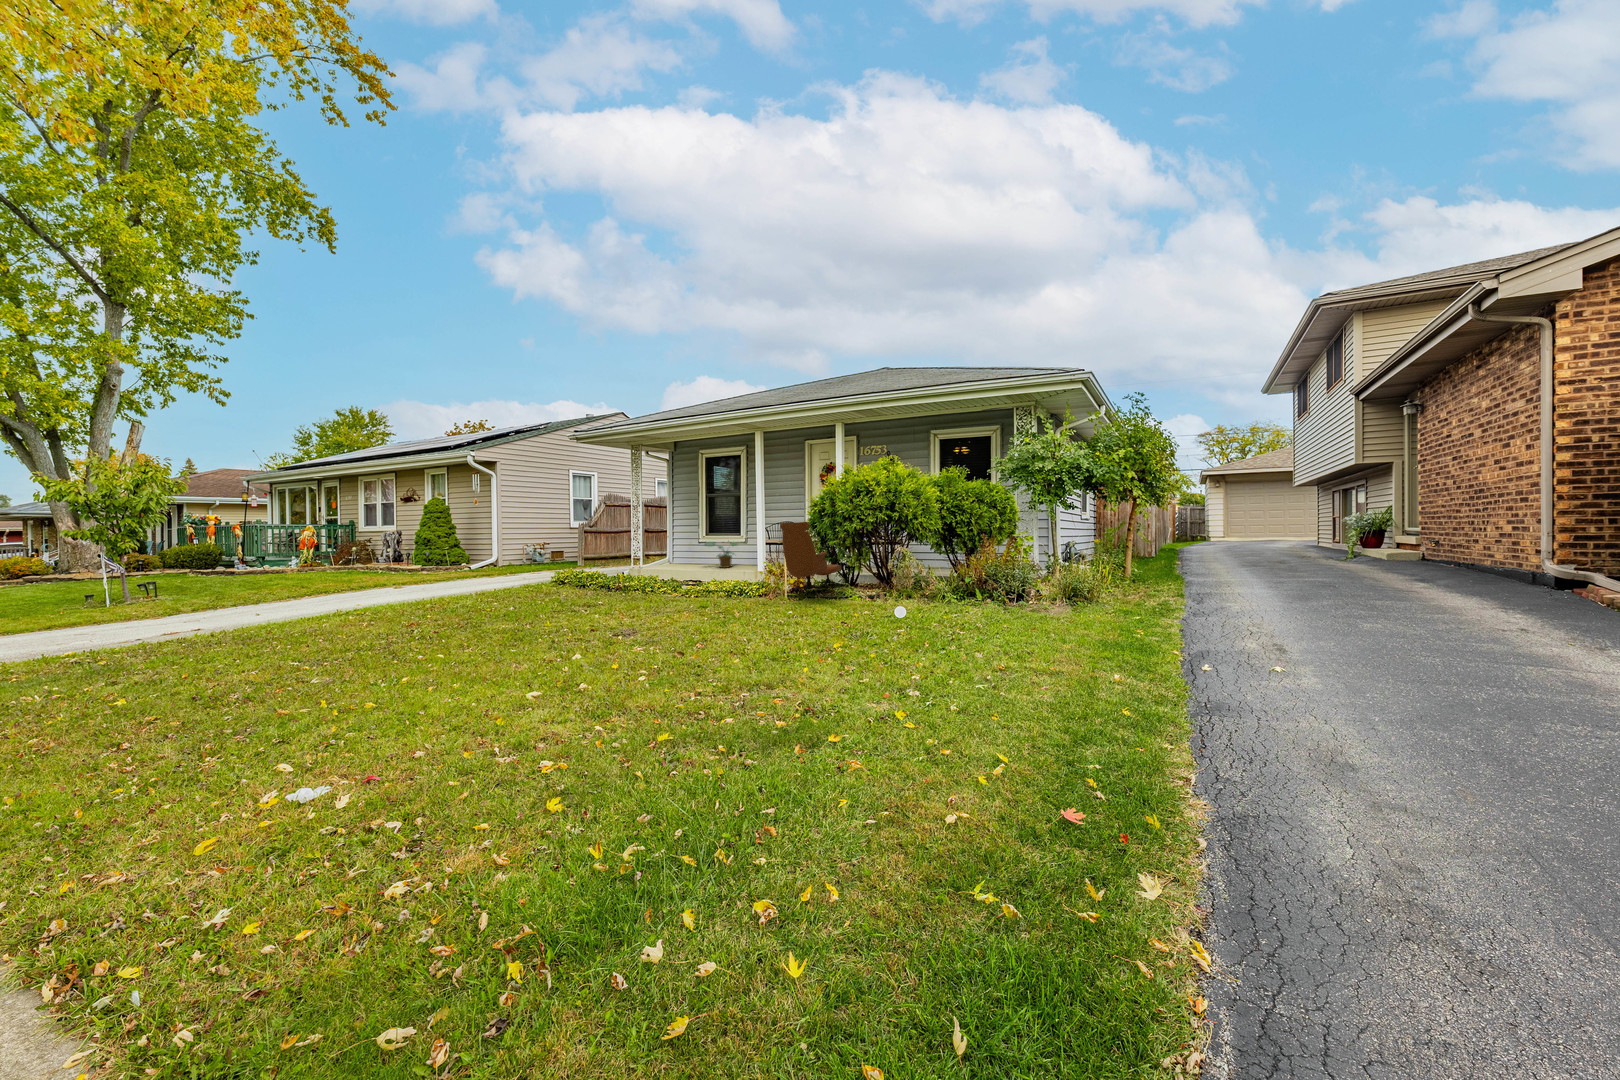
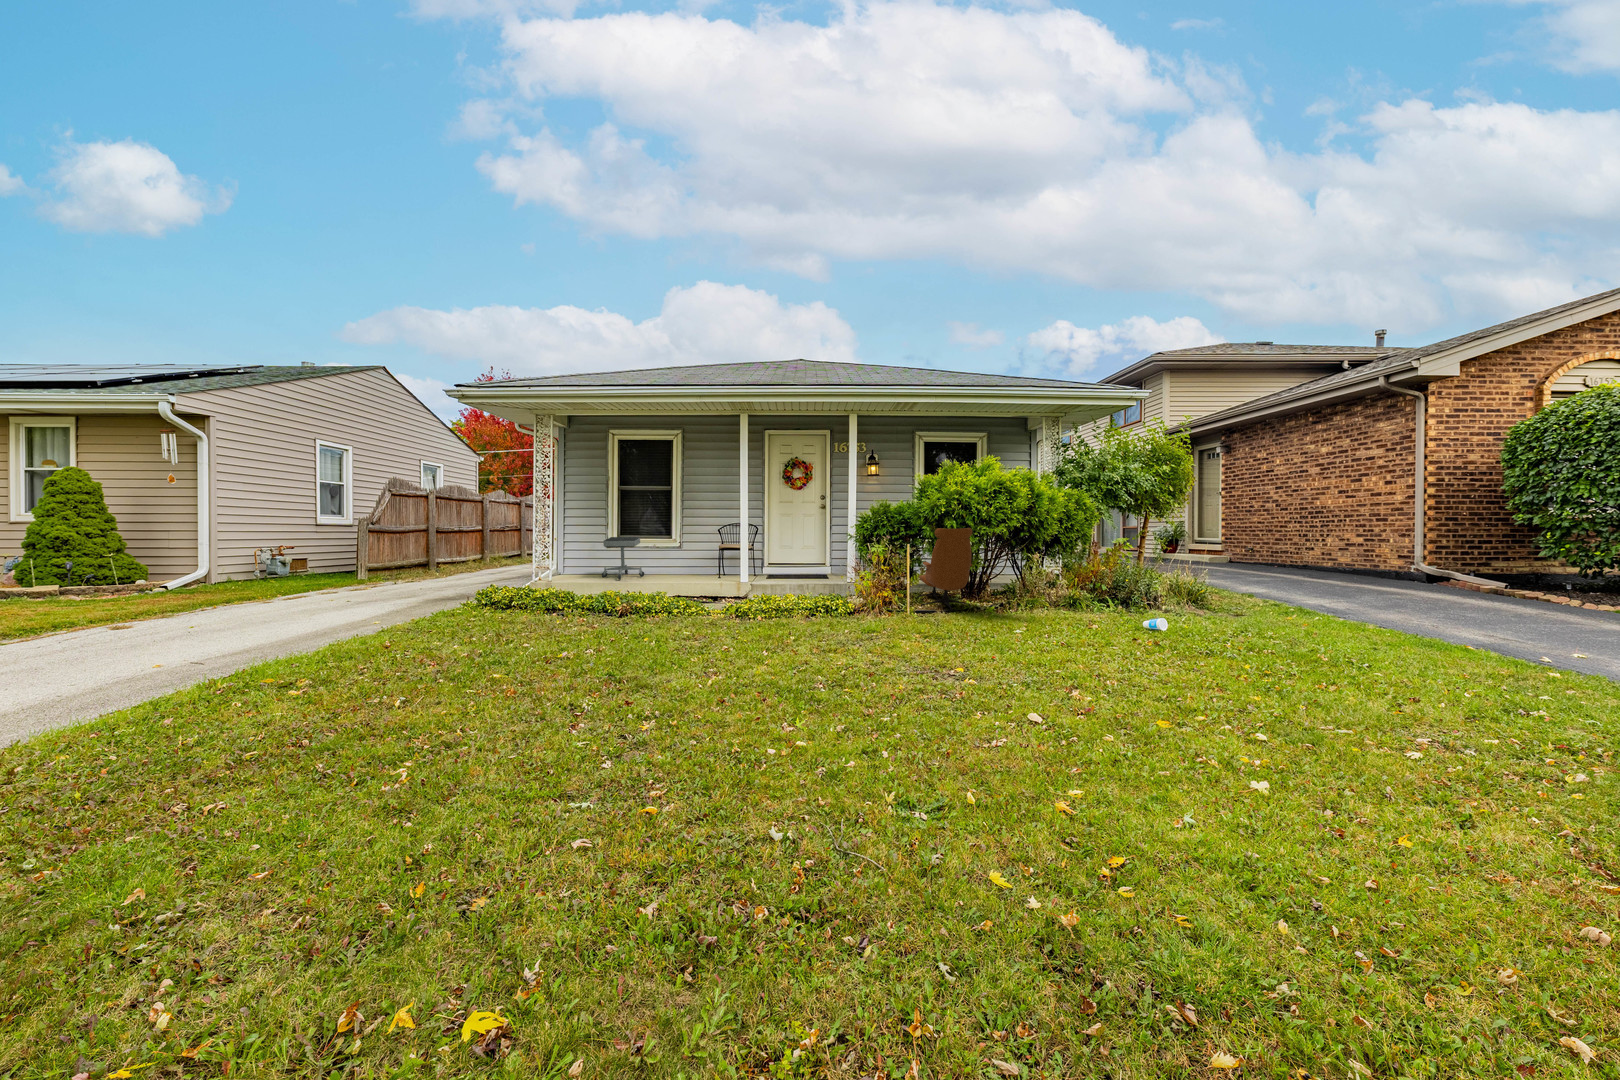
stool: none [654,535,687,567] -> present [602,537,644,580]
potted plant: present [705,542,737,568] -> none [681,547,719,579]

